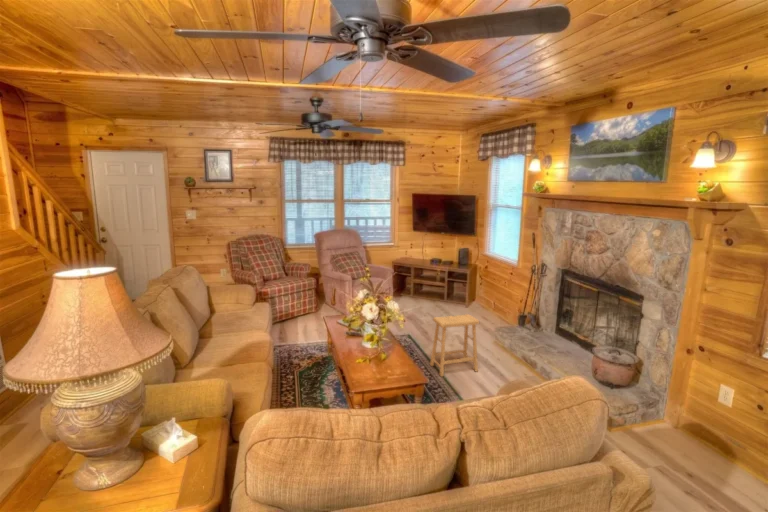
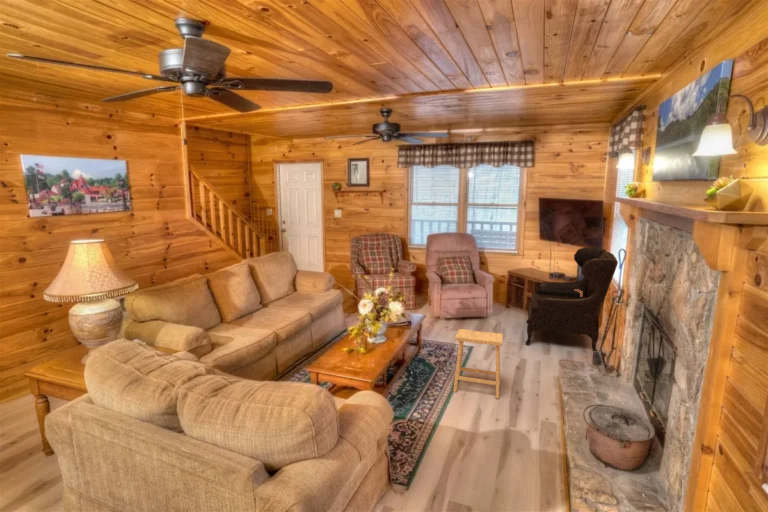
armchair: none [422,233,505,323] -> present [526,247,618,351]

